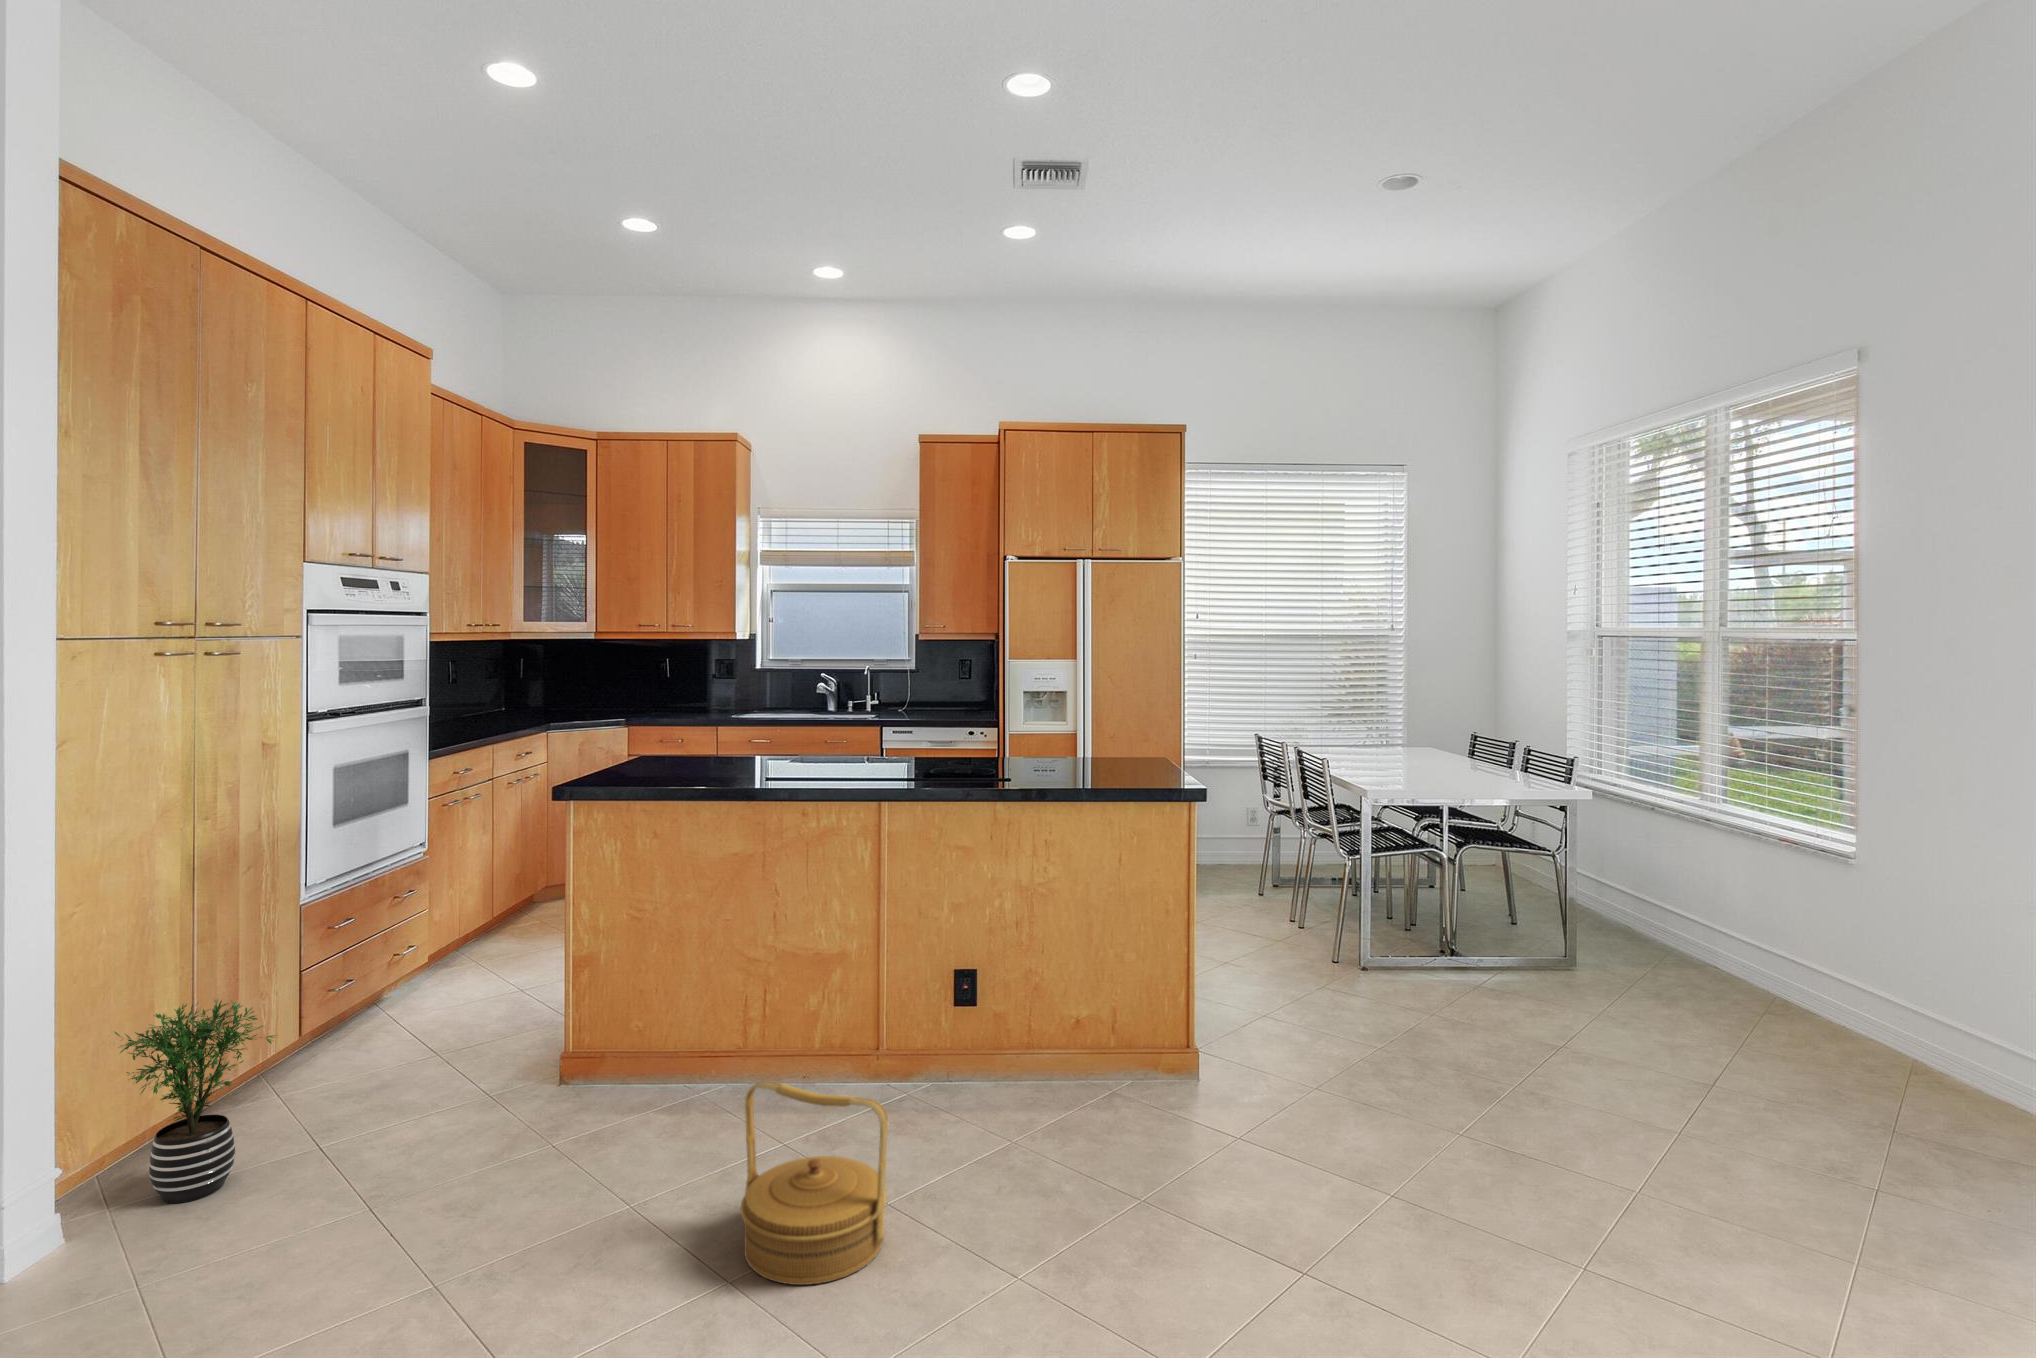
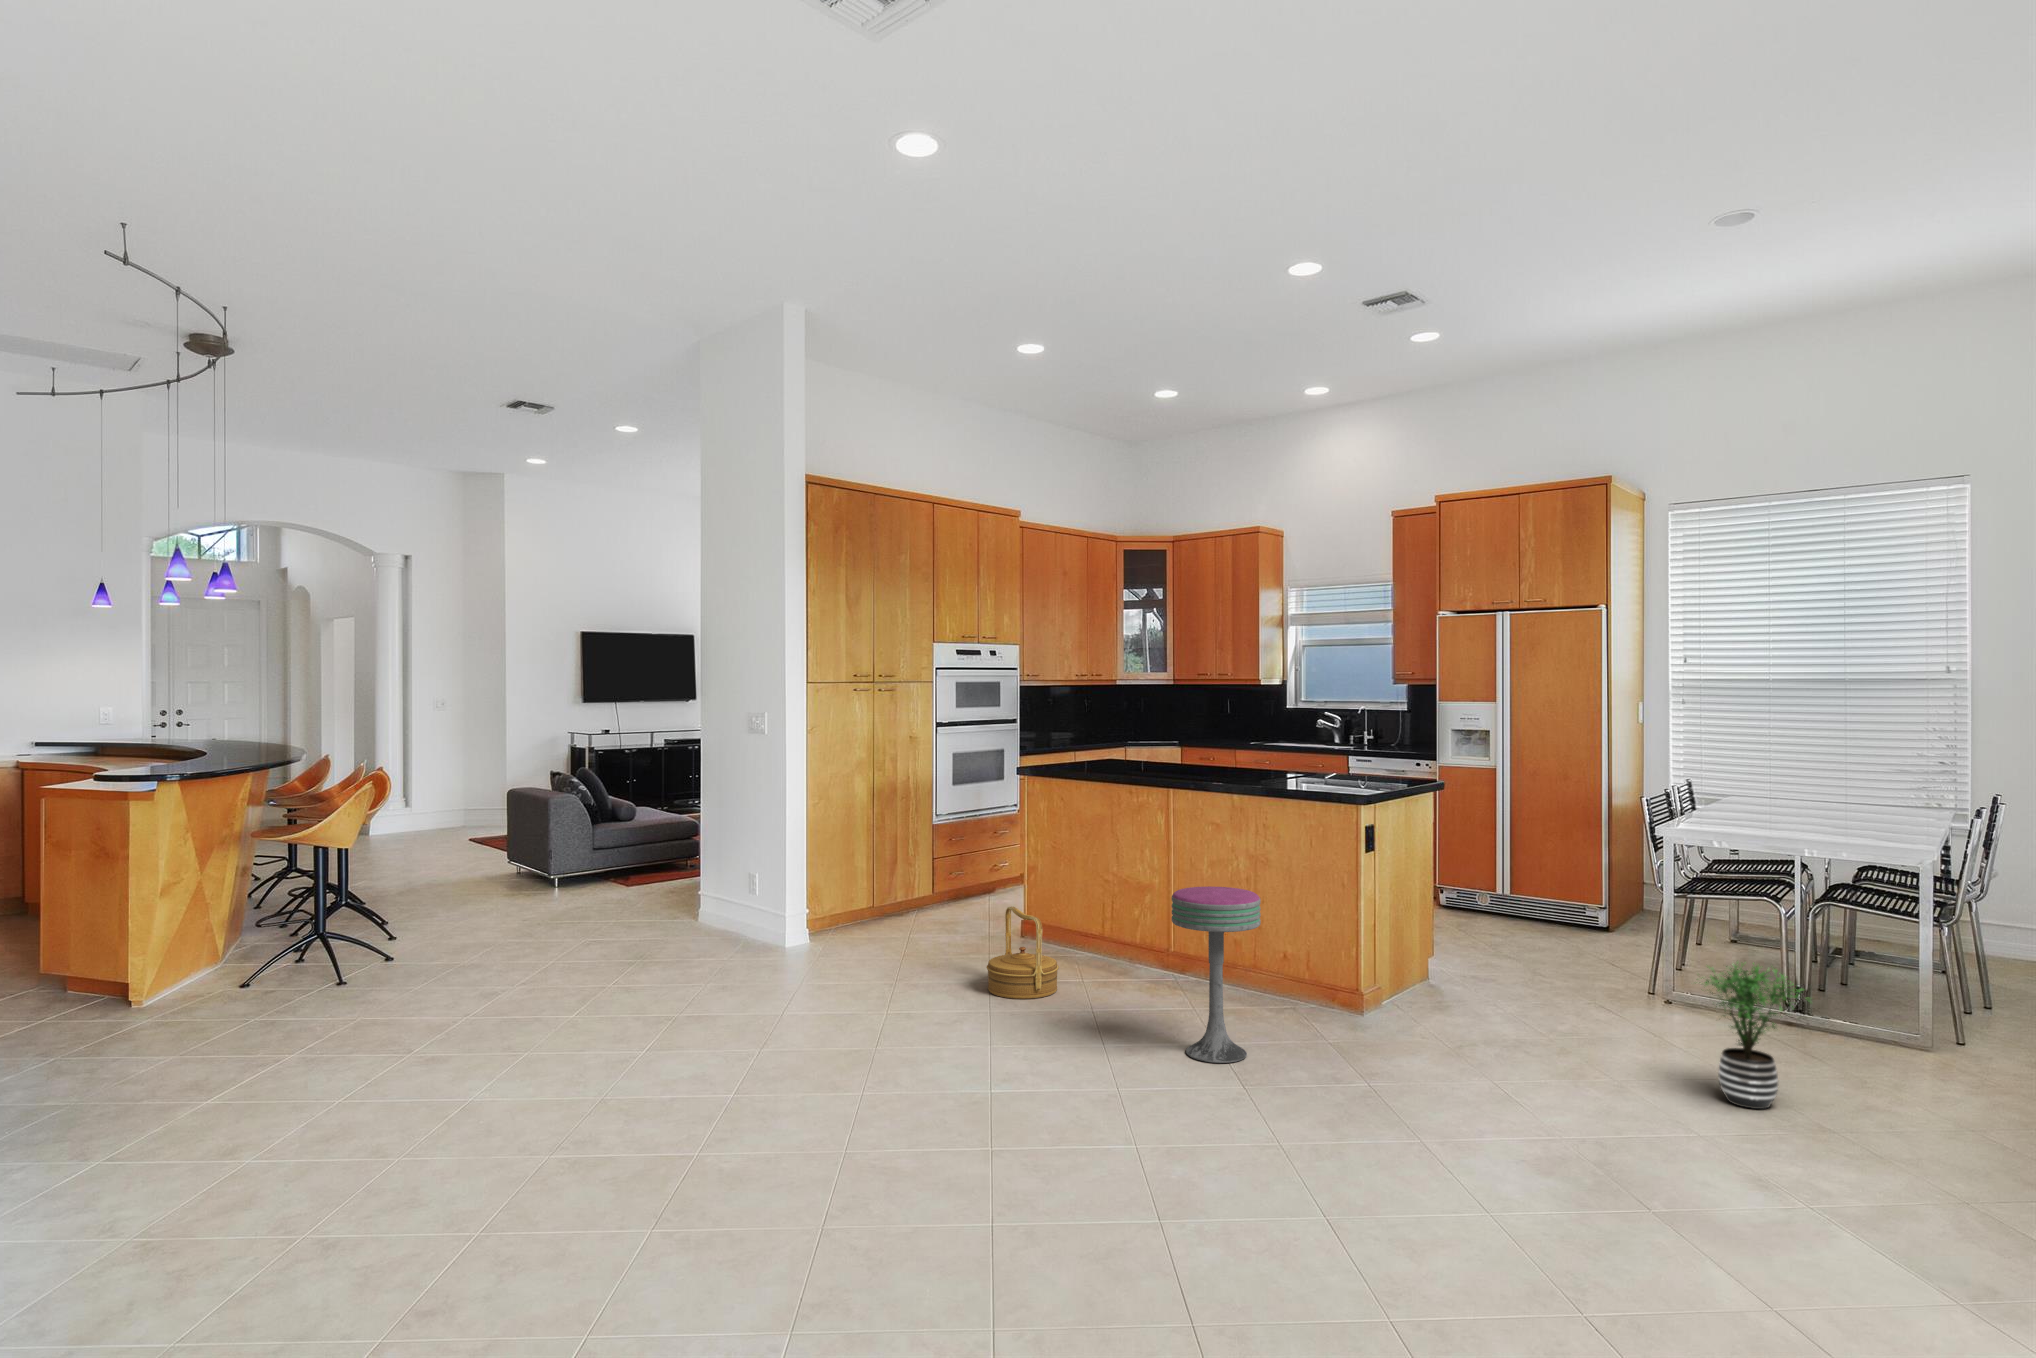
bar stool: none [1254,976,1413,1301] -> present [1172,886,1261,1063]
potted plant: present [115,999,274,1203] -> present [1705,963,1807,1109]

